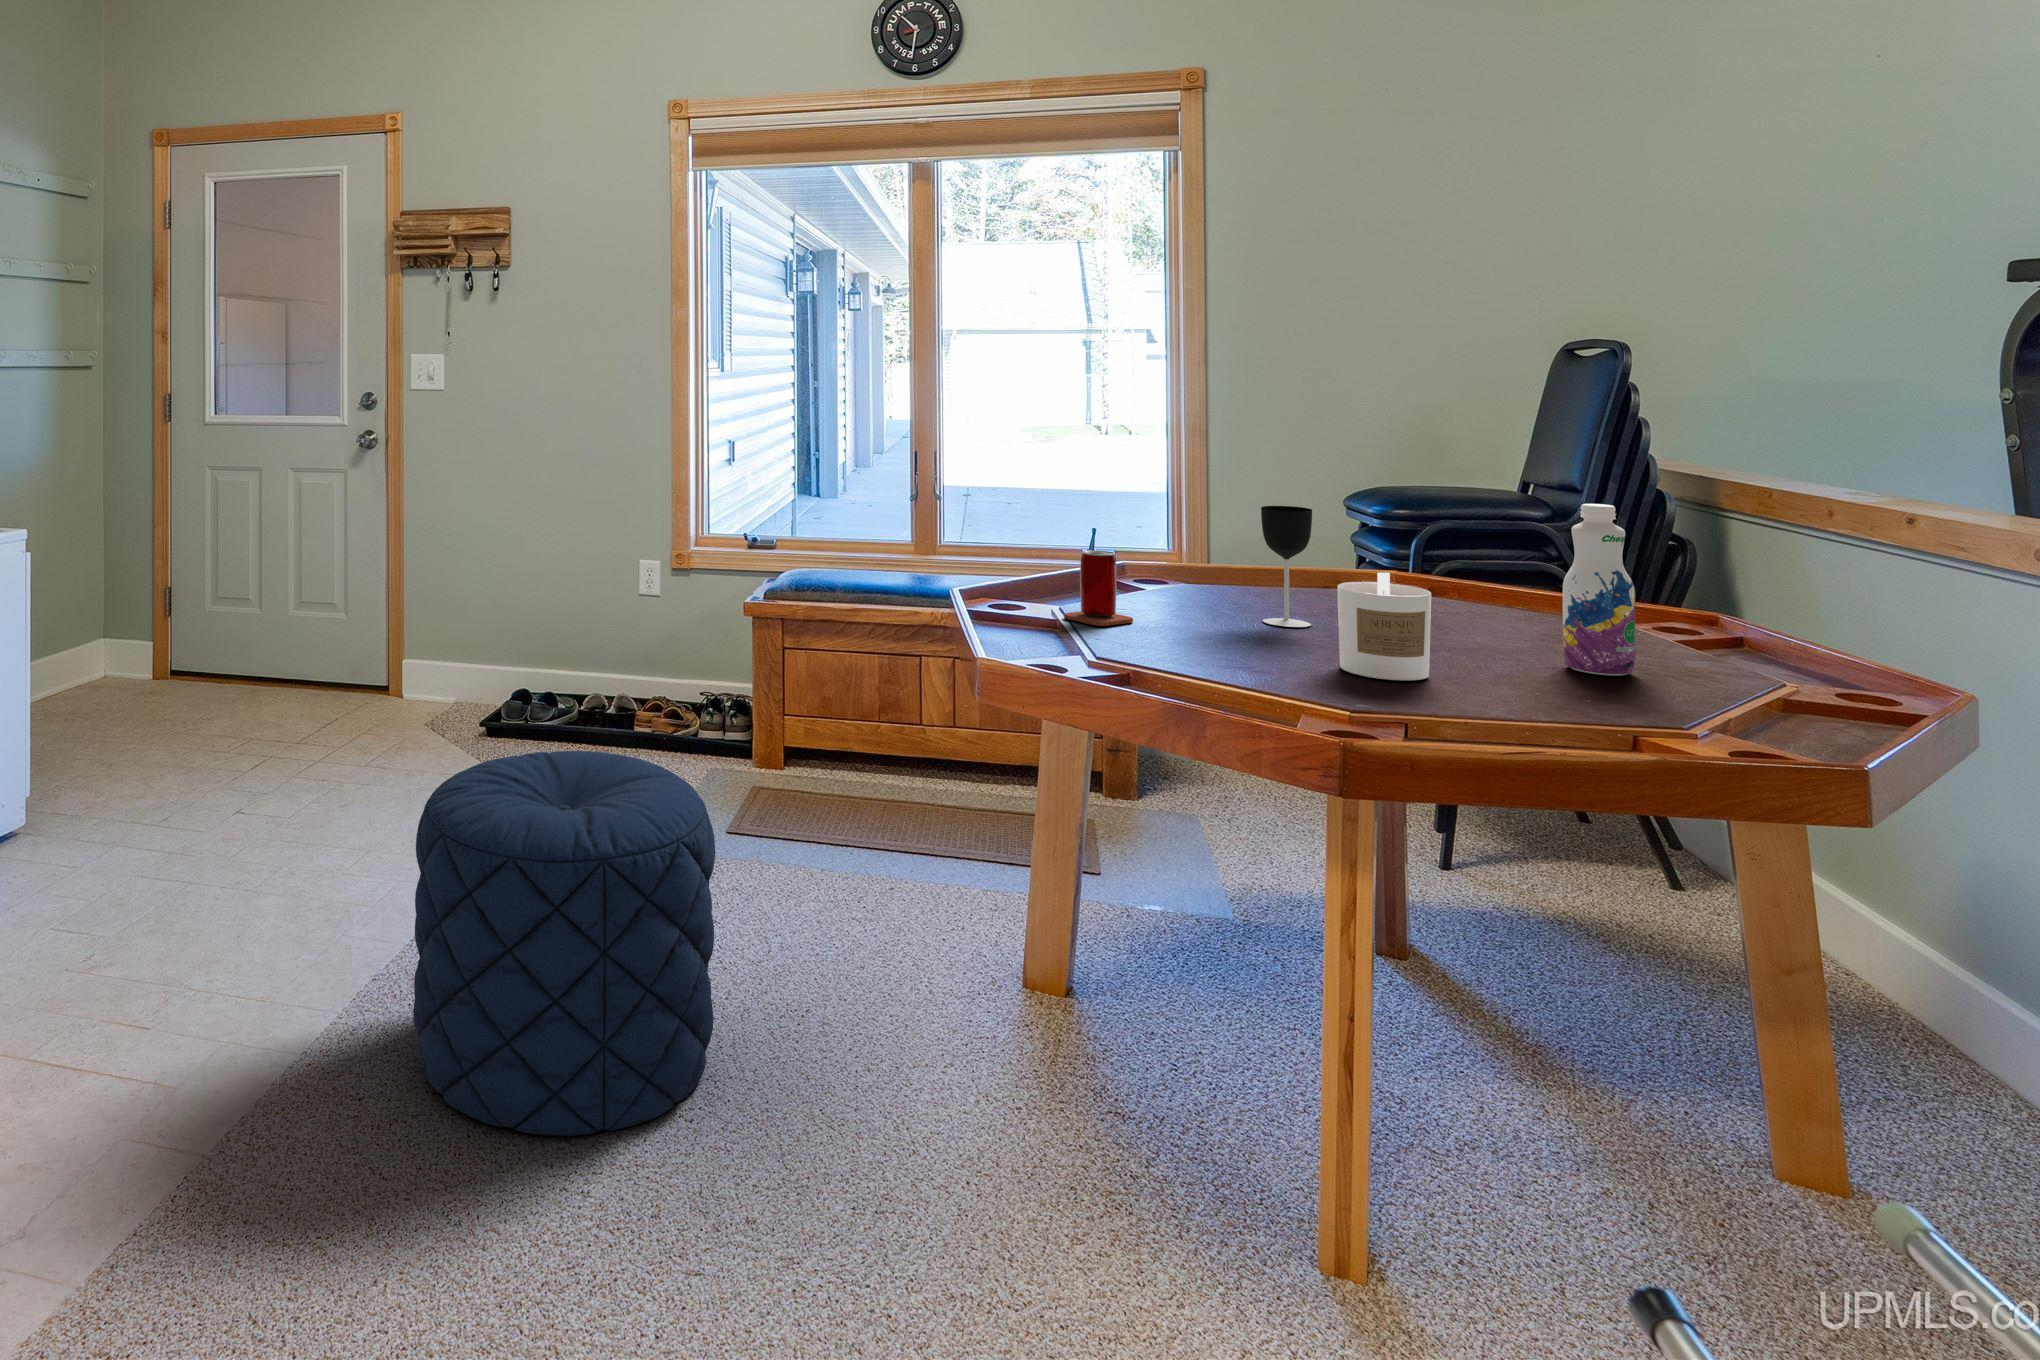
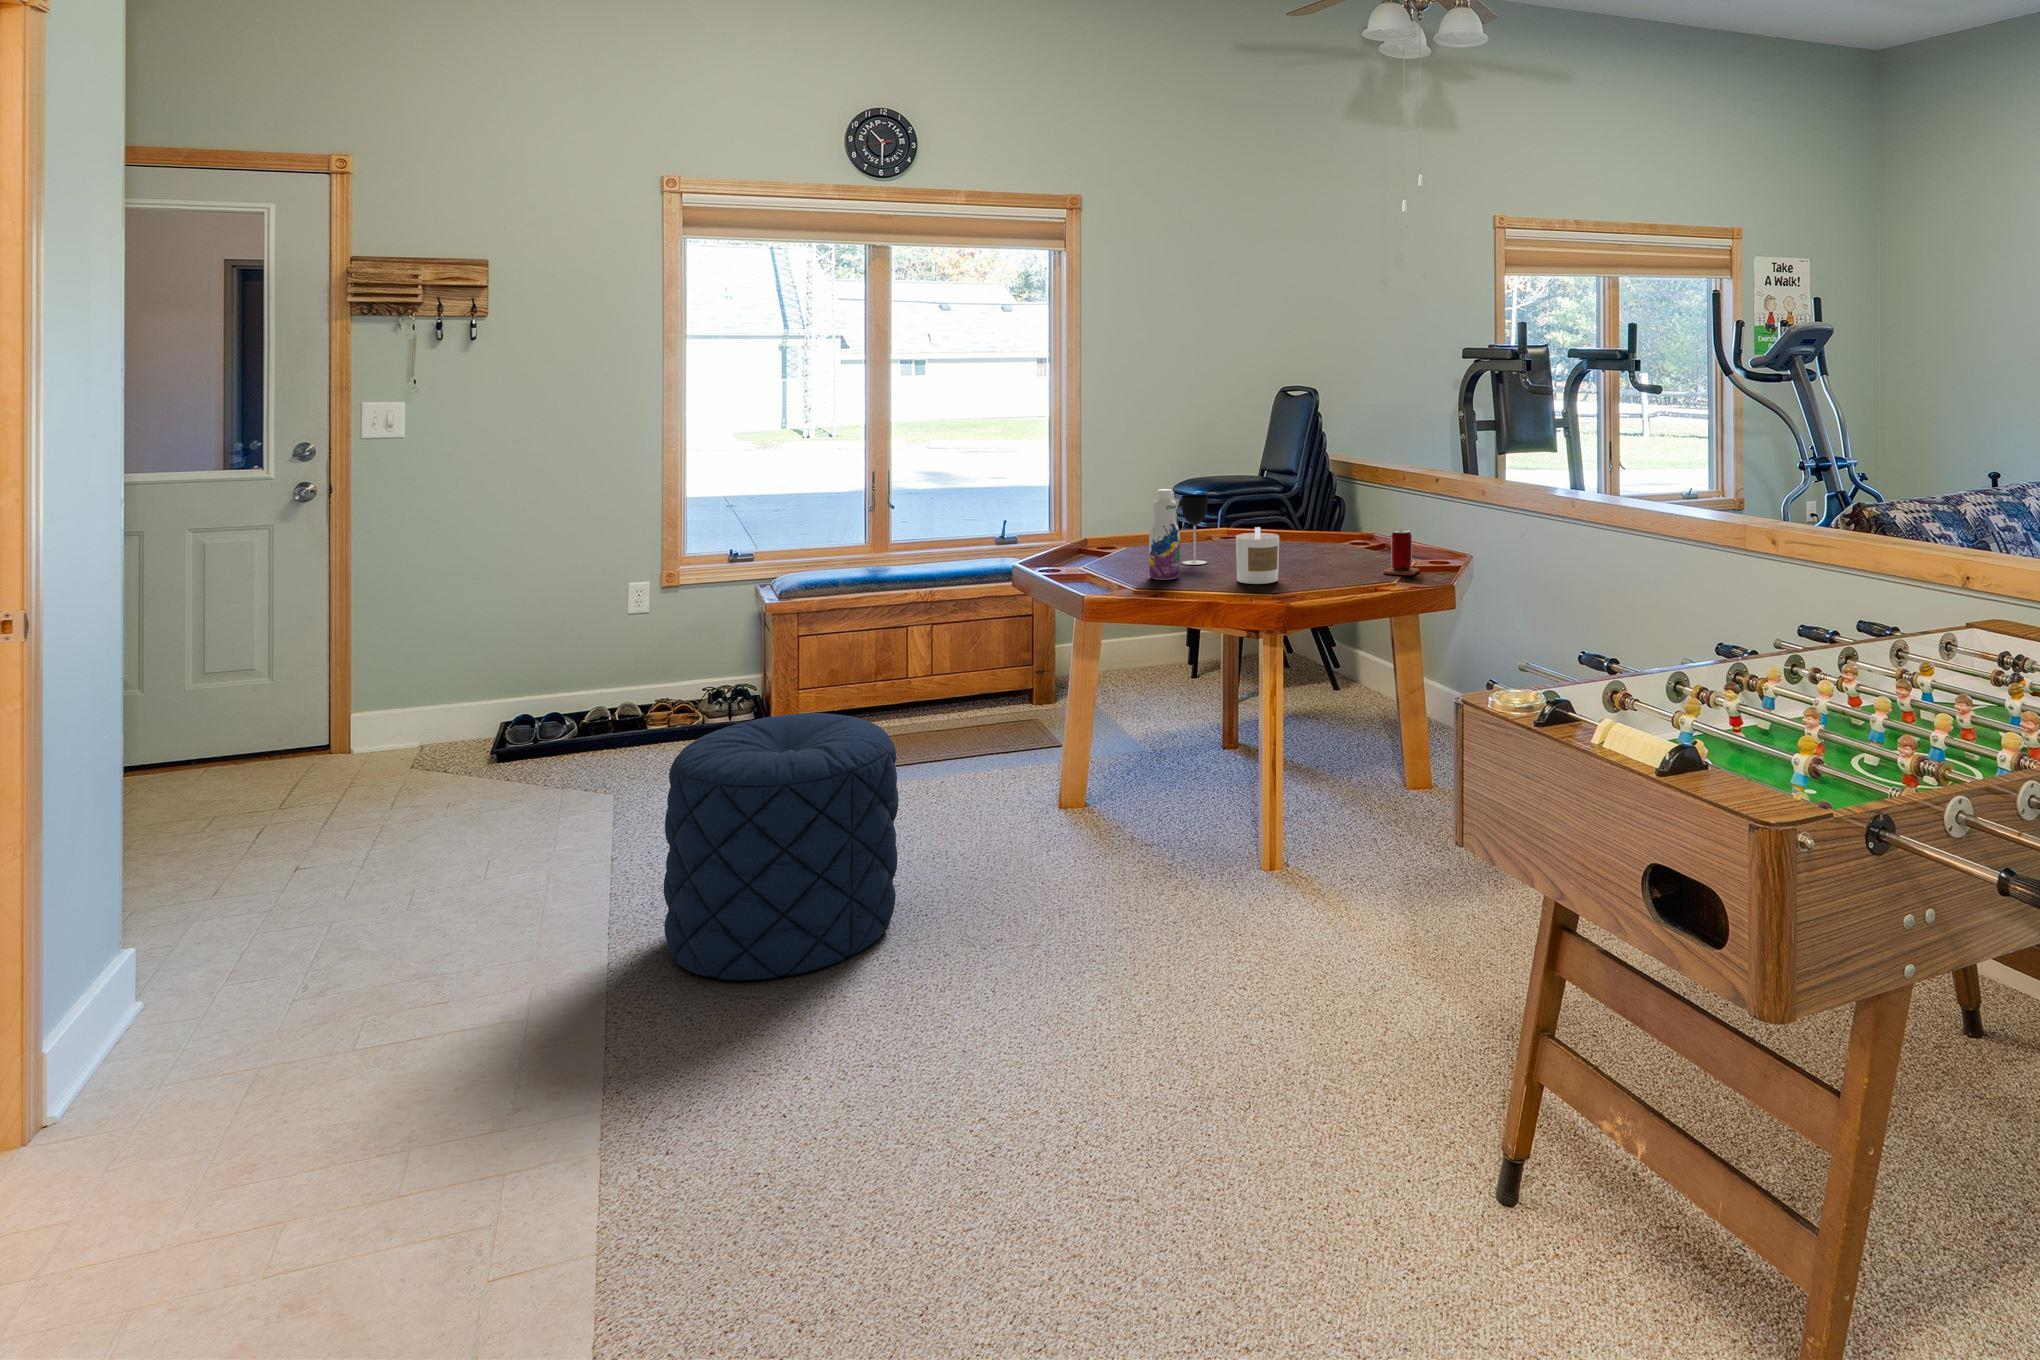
beverage bottle: present [1563,504,1635,676] -> present [1149,489,1180,580]
beer can: present [1064,551,1133,626] -> present [1384,530,1419,575]

